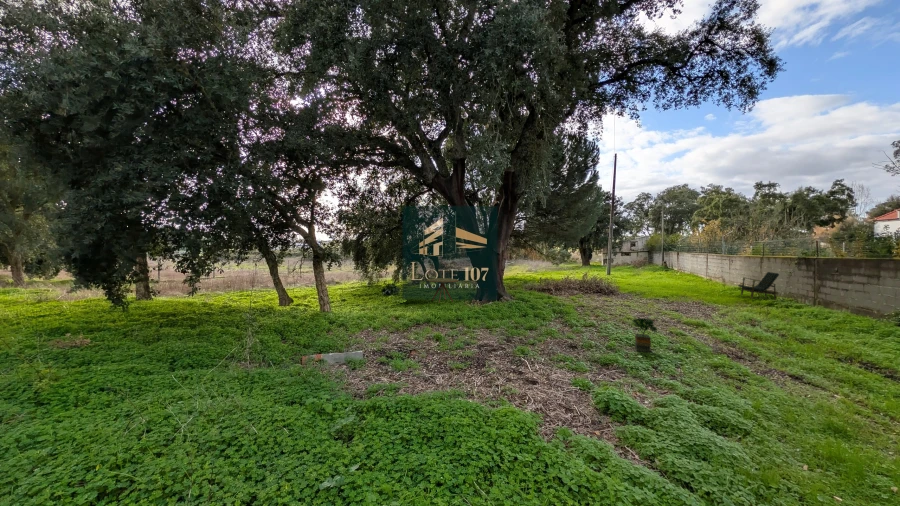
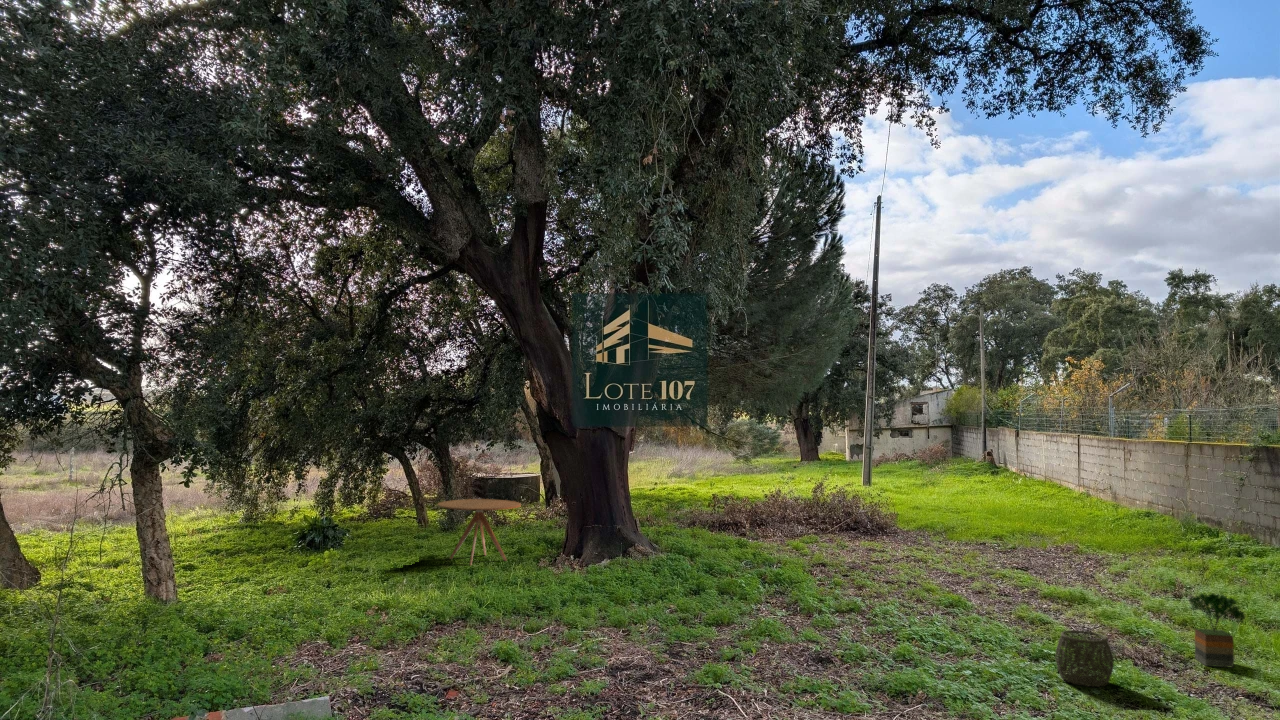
lounge chair: present [738,272,779,300] -> none [1145,476,1222,538]
potted tree: present [632,318,657,352] -> present [1189,594,1245,667]
woven basket: none [685,340,715,366] -> present [1056,630,1114,687]

